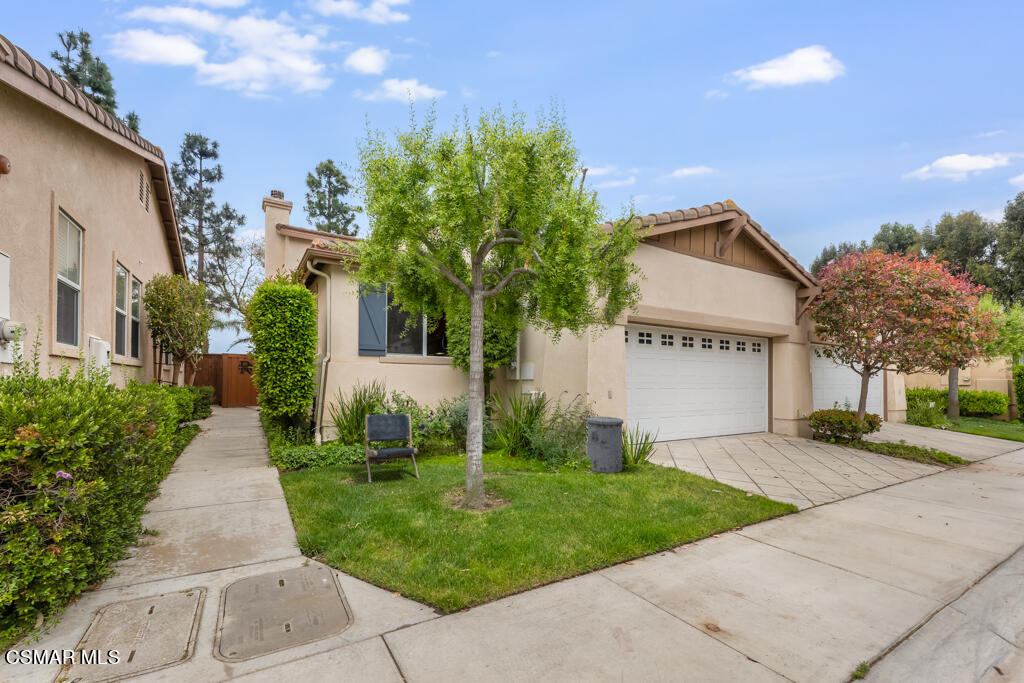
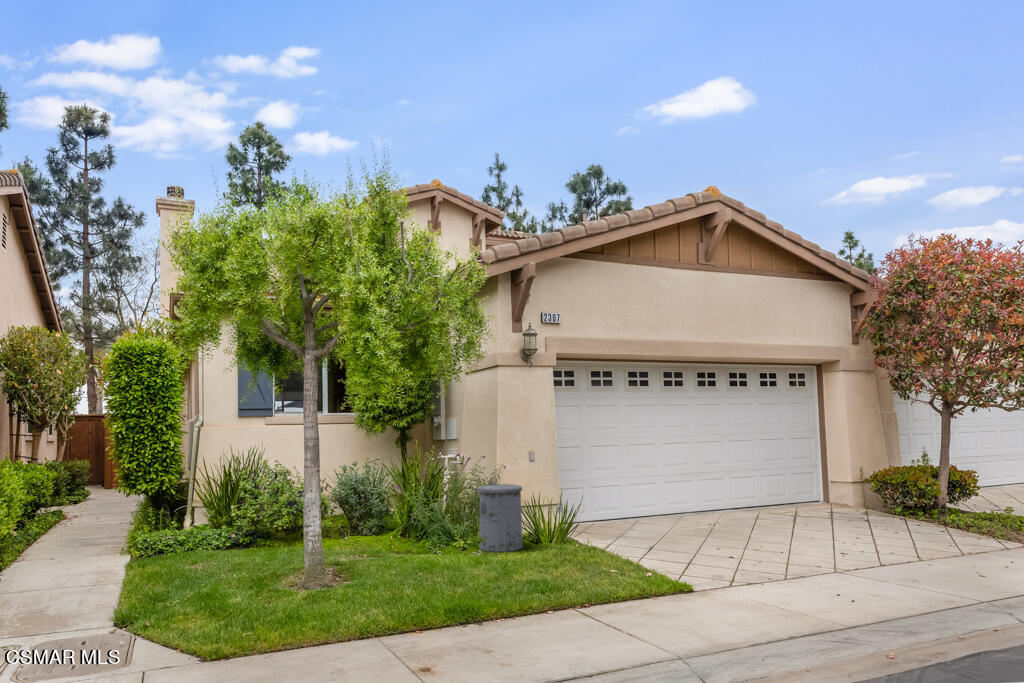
lounge chair: present [365,413,419,482] -> none [213,485,272,561]

